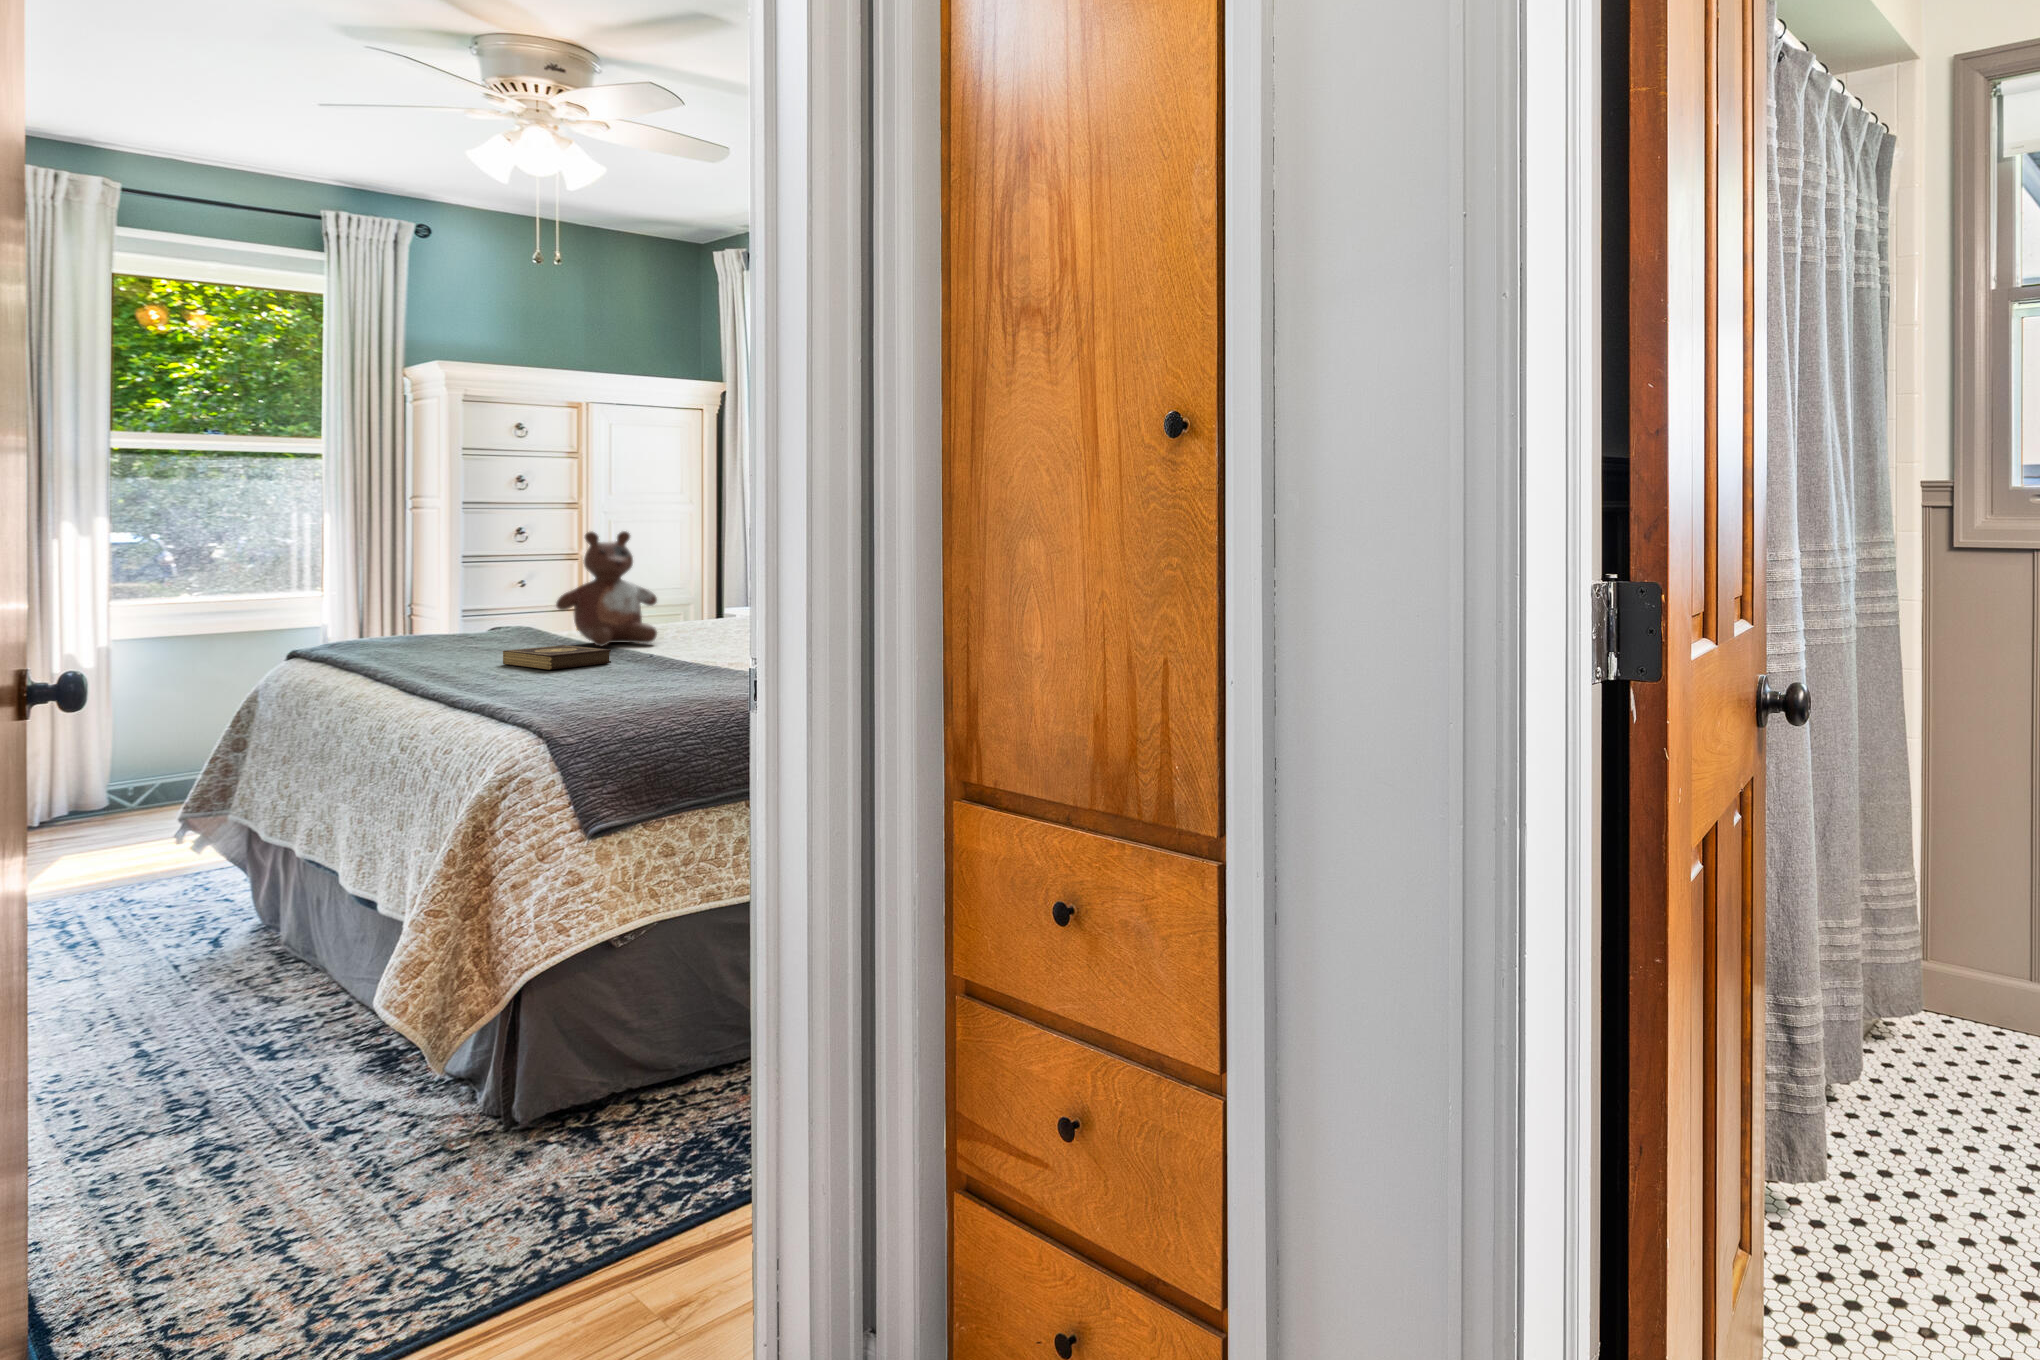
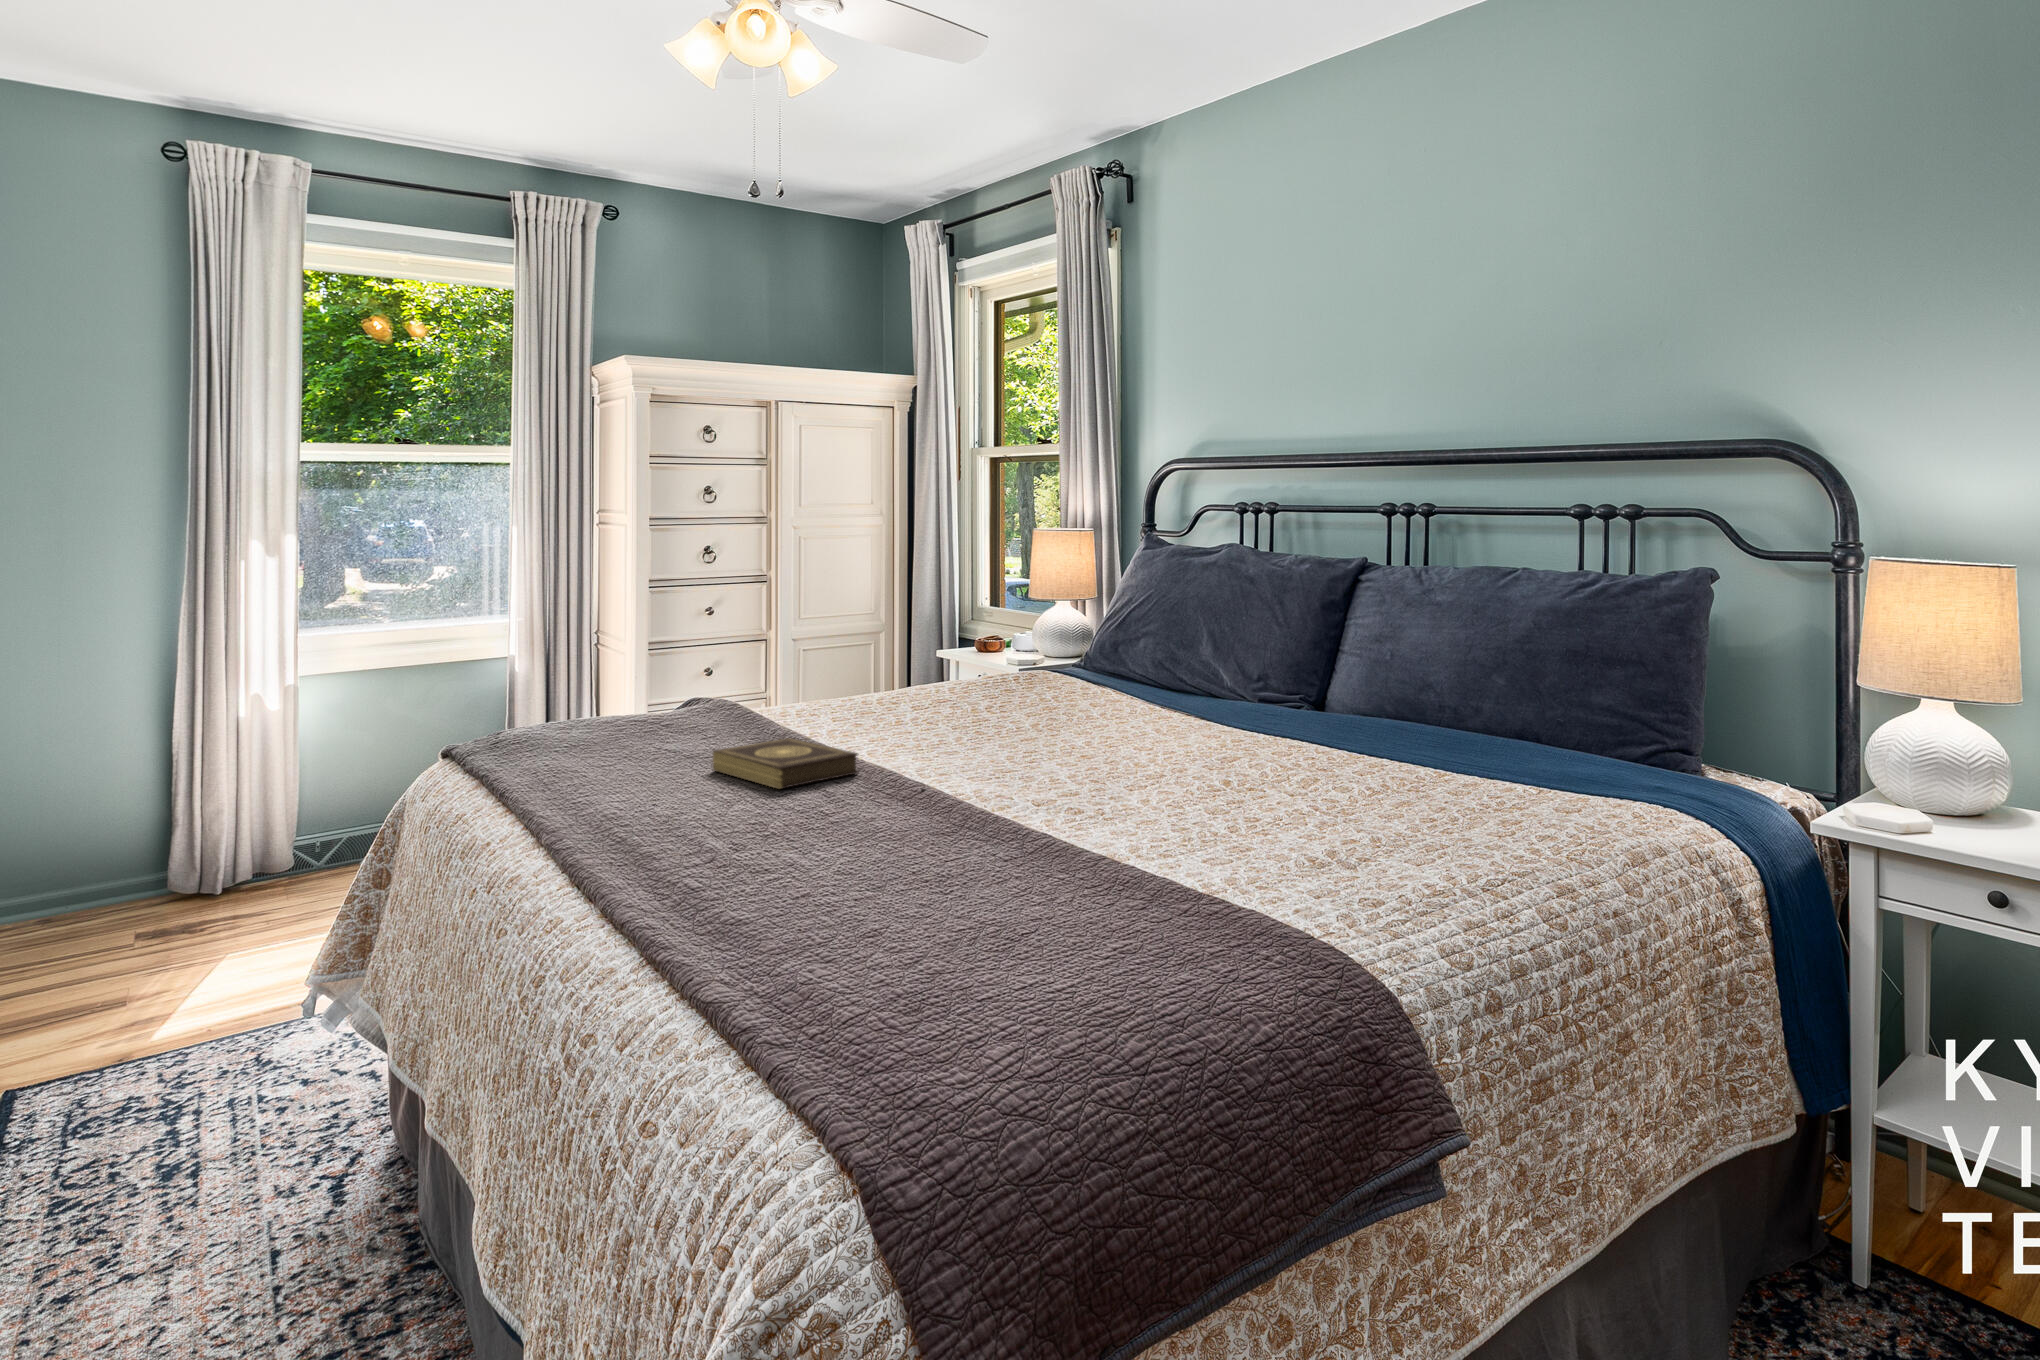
stuffed bear: present [556,531,657,646] -> none [772,565,901,733]

